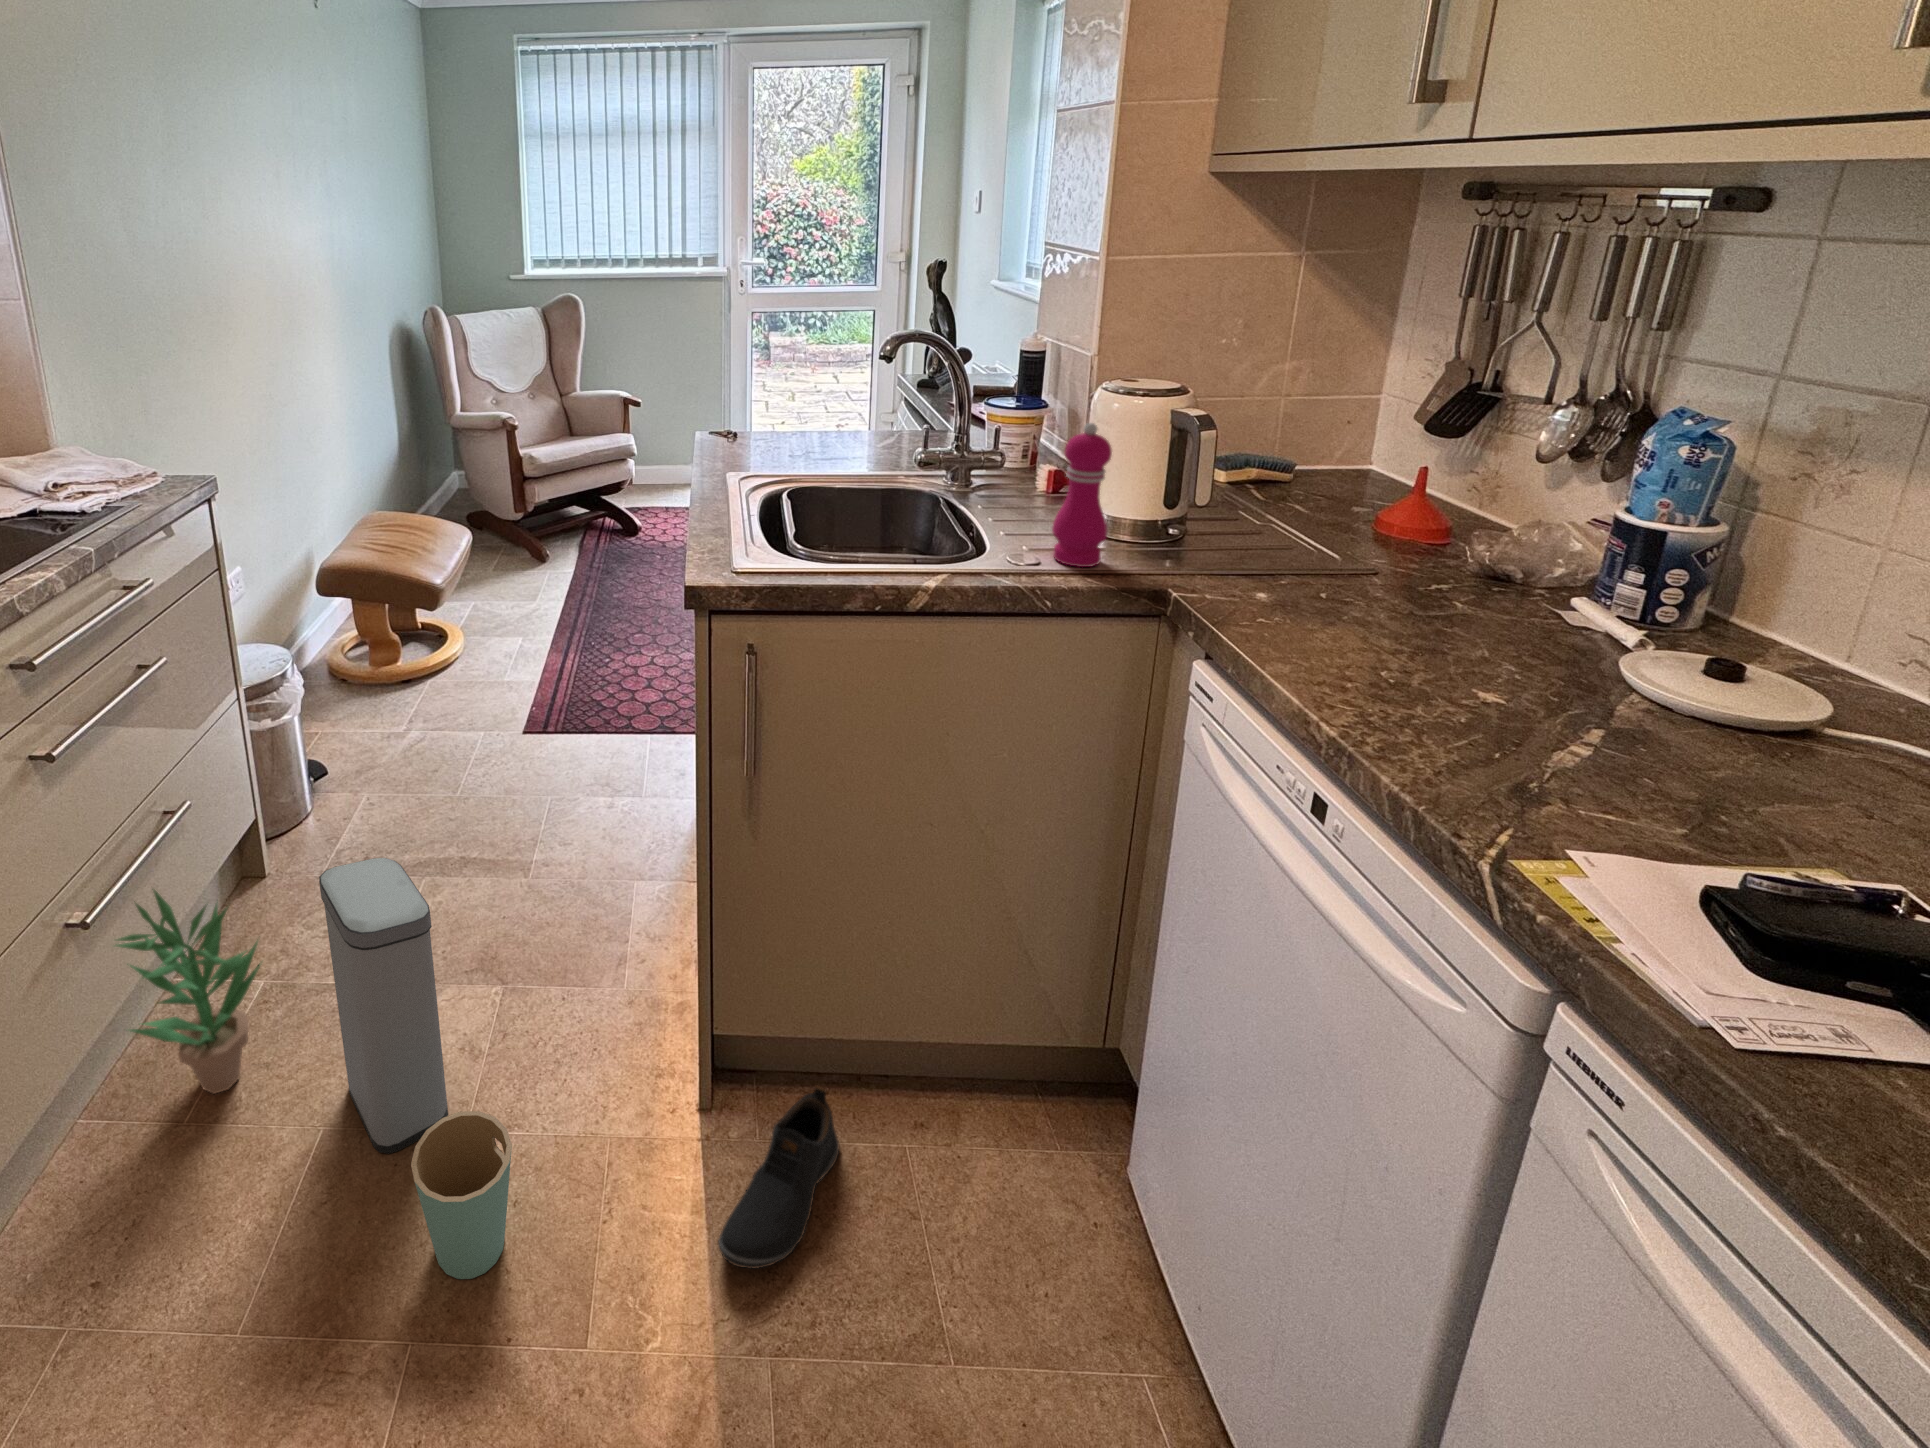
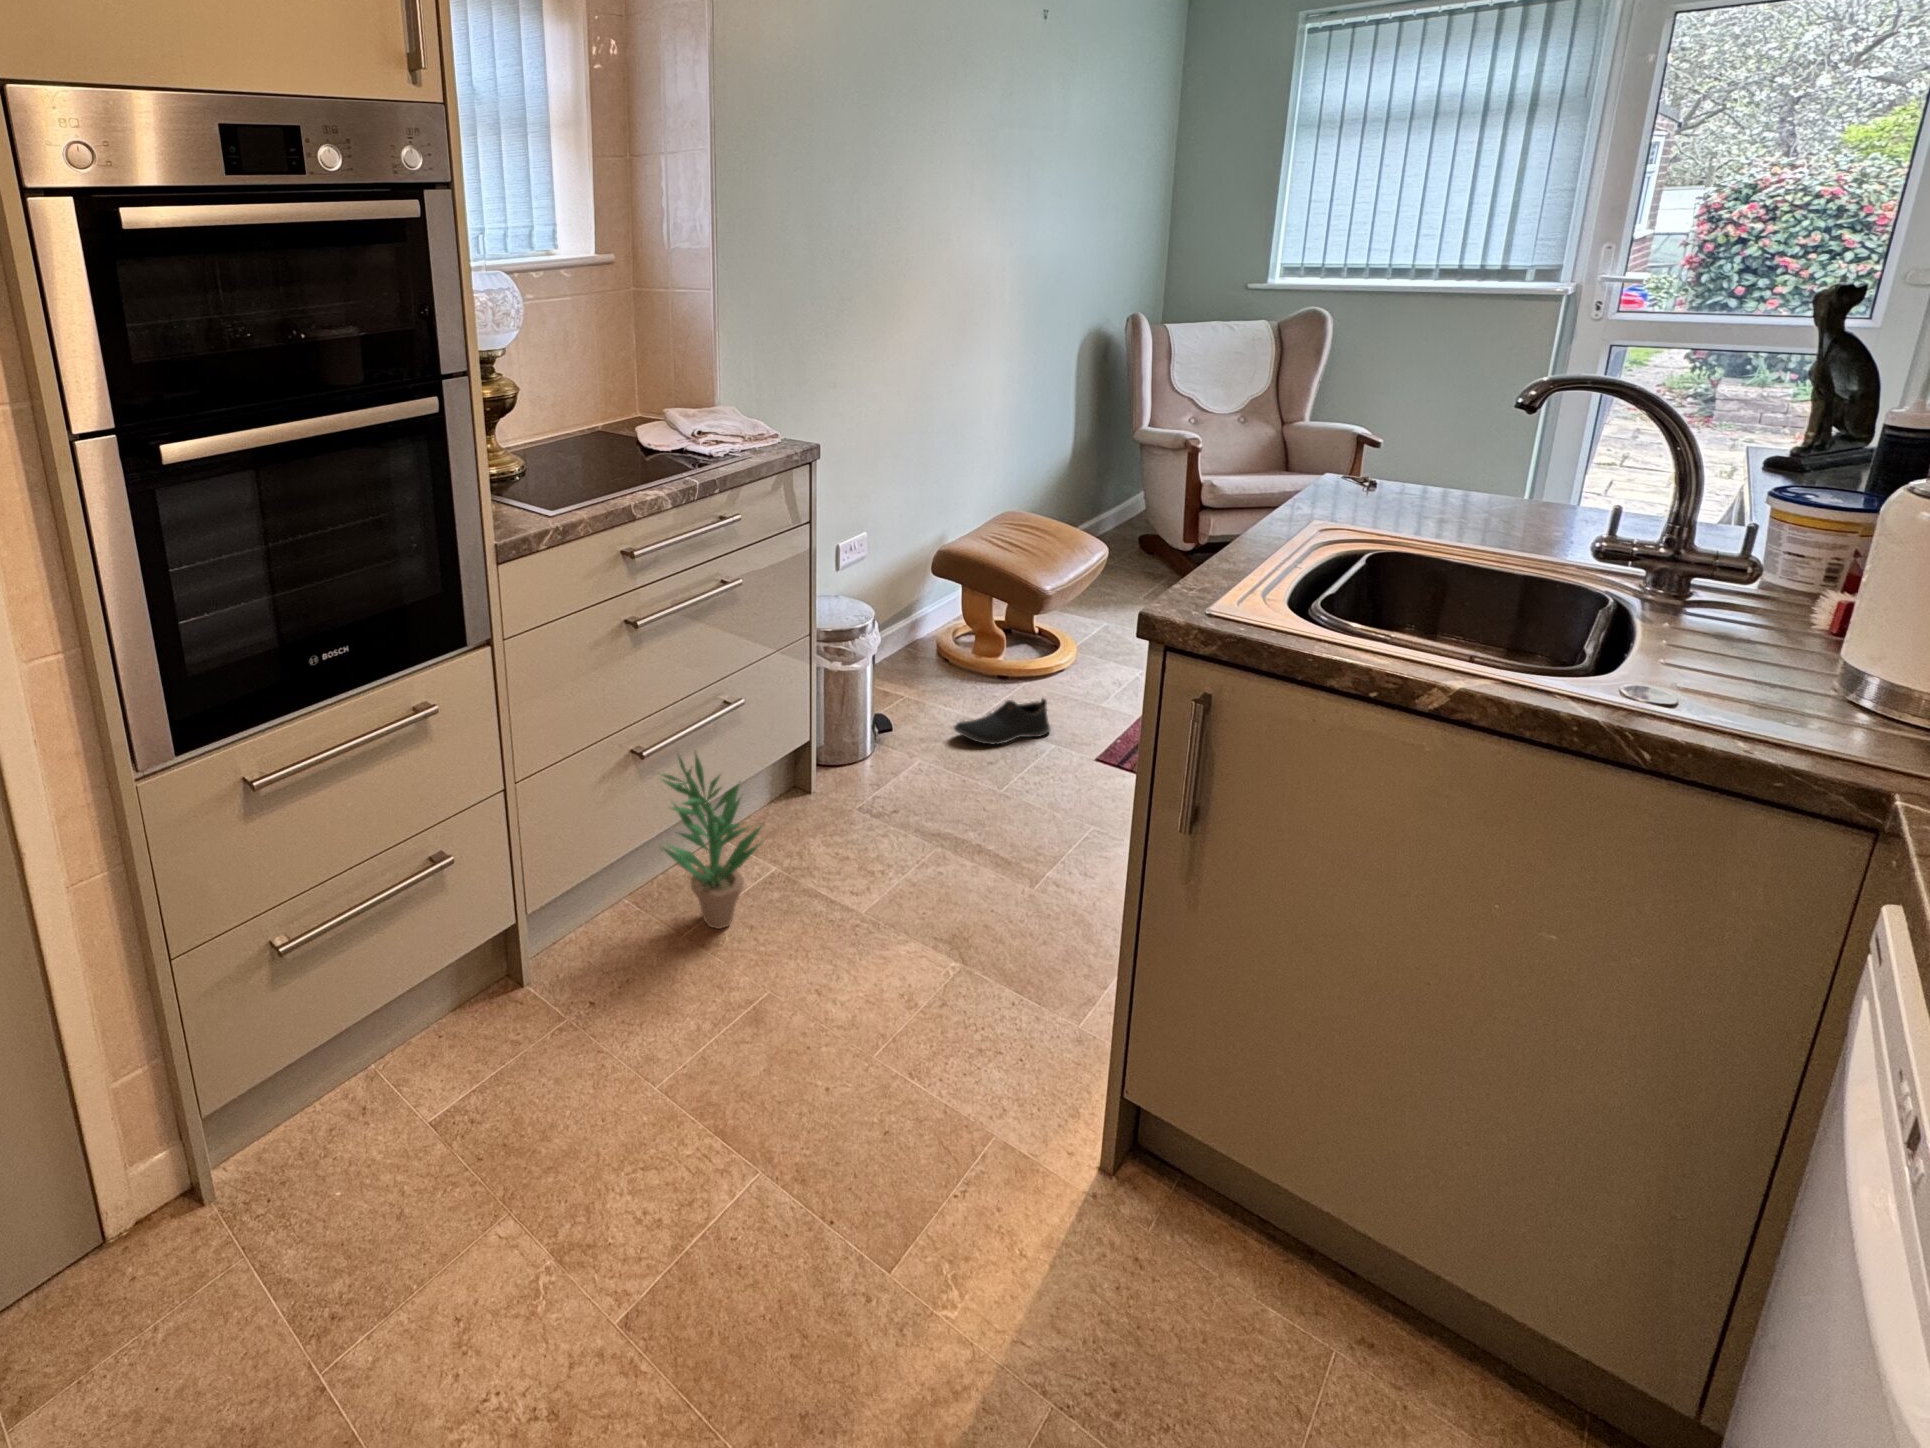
pepper mill: present [1052,423,1112,567] -> none [1704,524,1834,729]
trash can: present [319,858,512,1279] -> none [793,782,881,1162]
shoe: present [718,1085,839,1269] -> present [954,698,1050,744]

